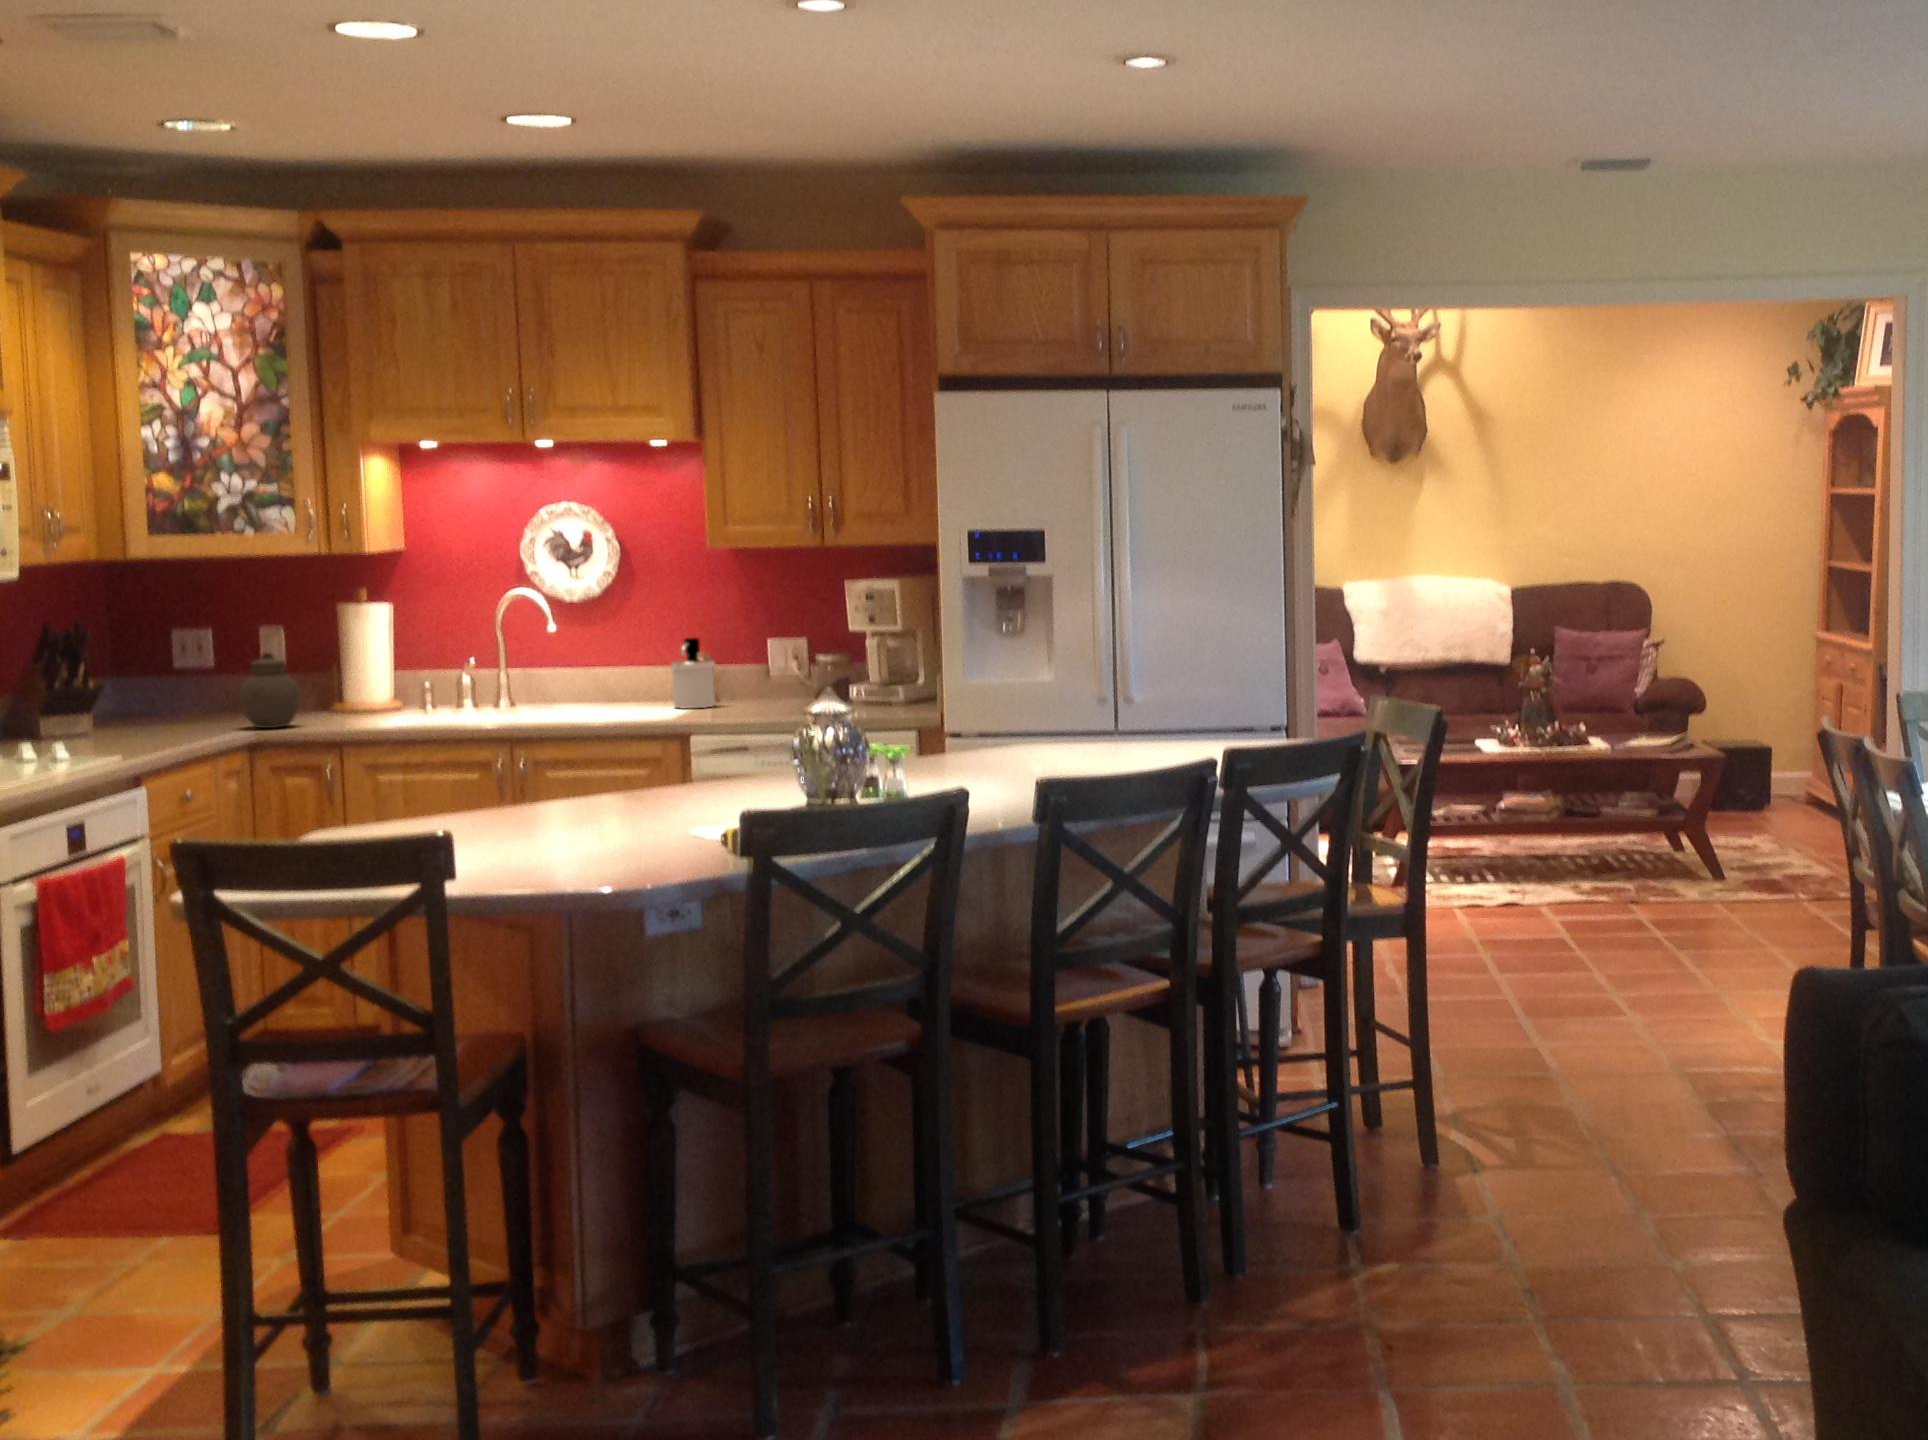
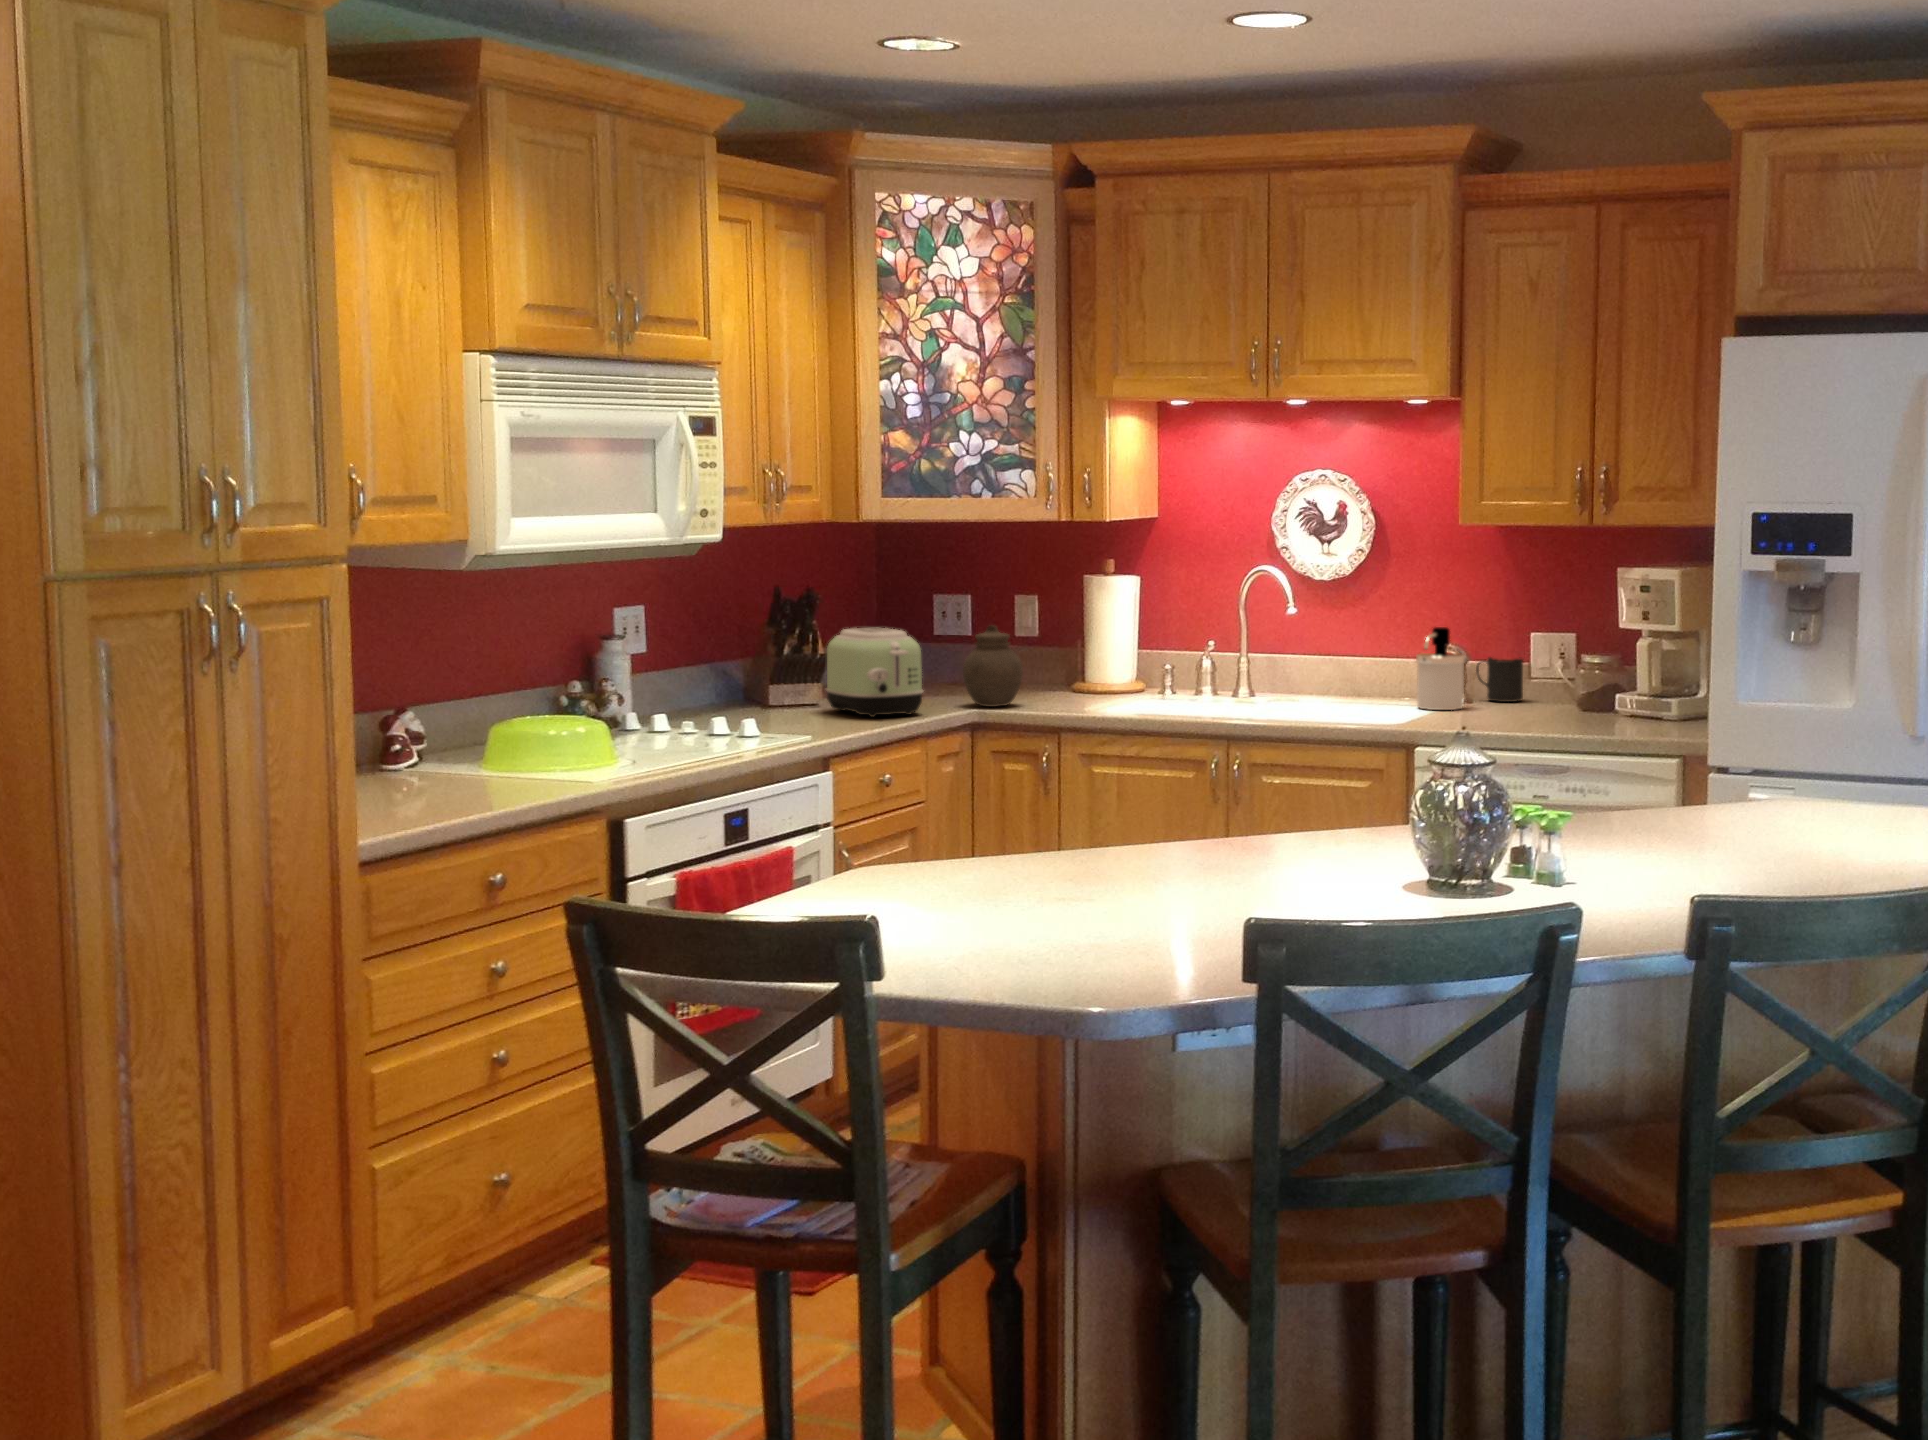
toaster: none [102,659,209,742] -> present [826,628,923,717]
mug: none [719,662,761,700] -> present [1476,657,1523,702]

